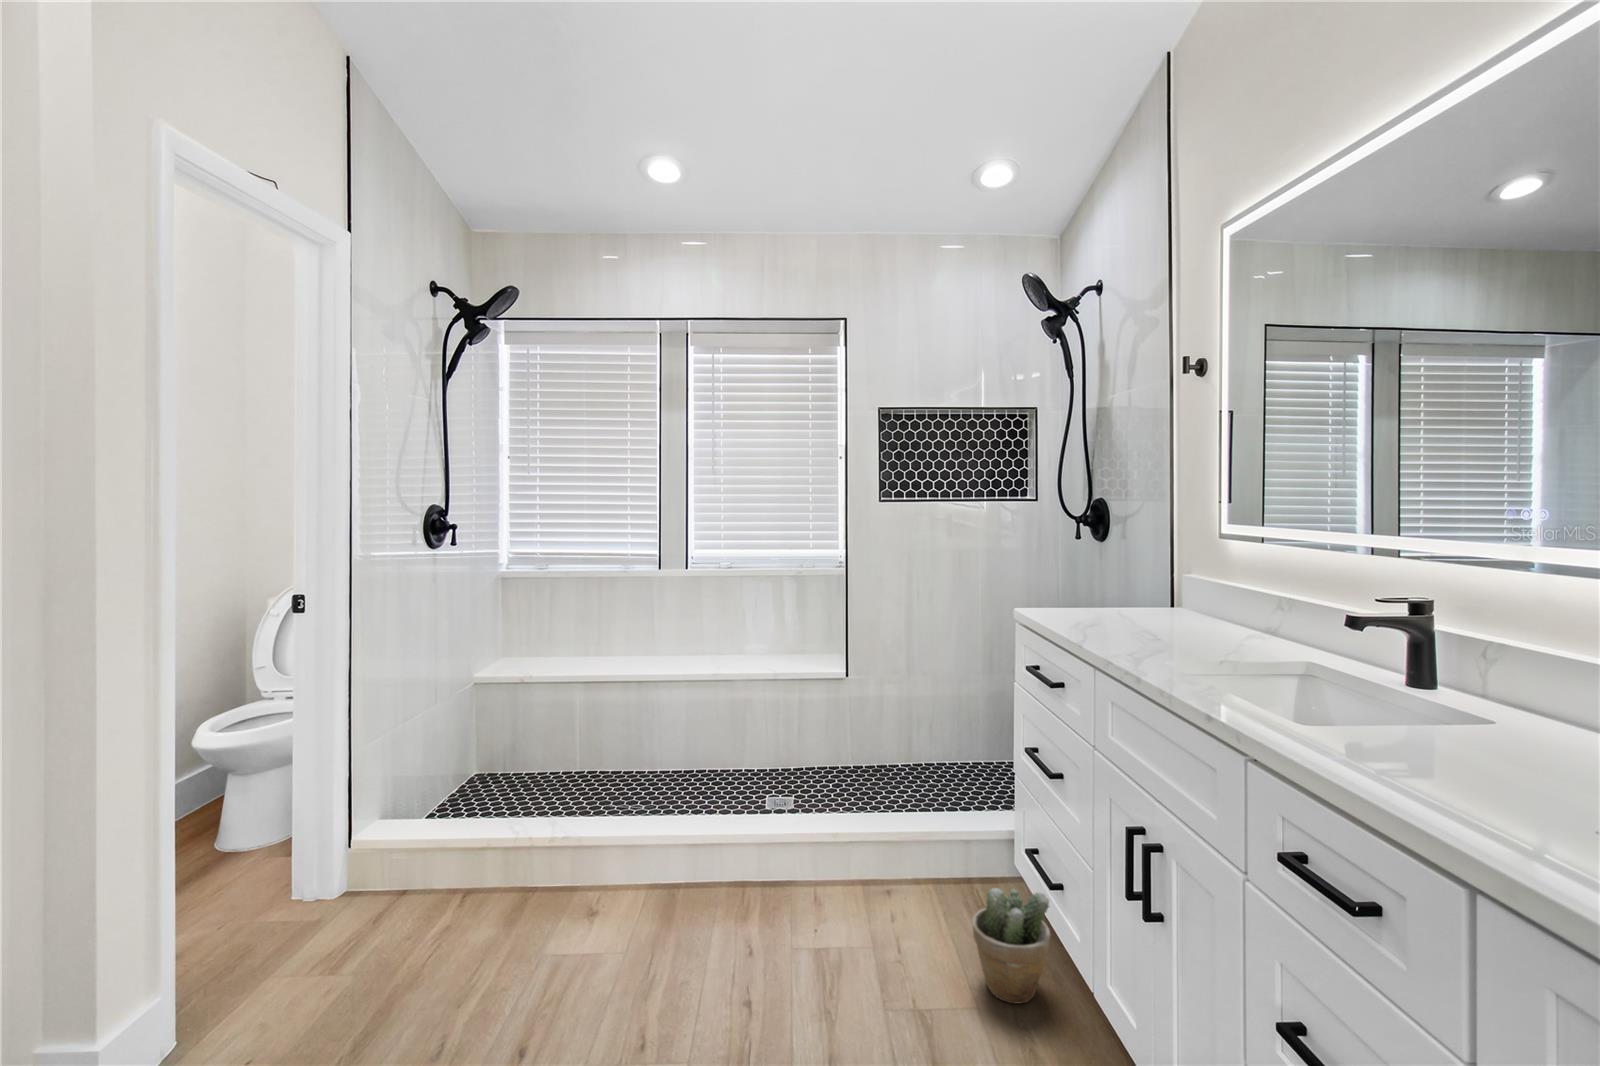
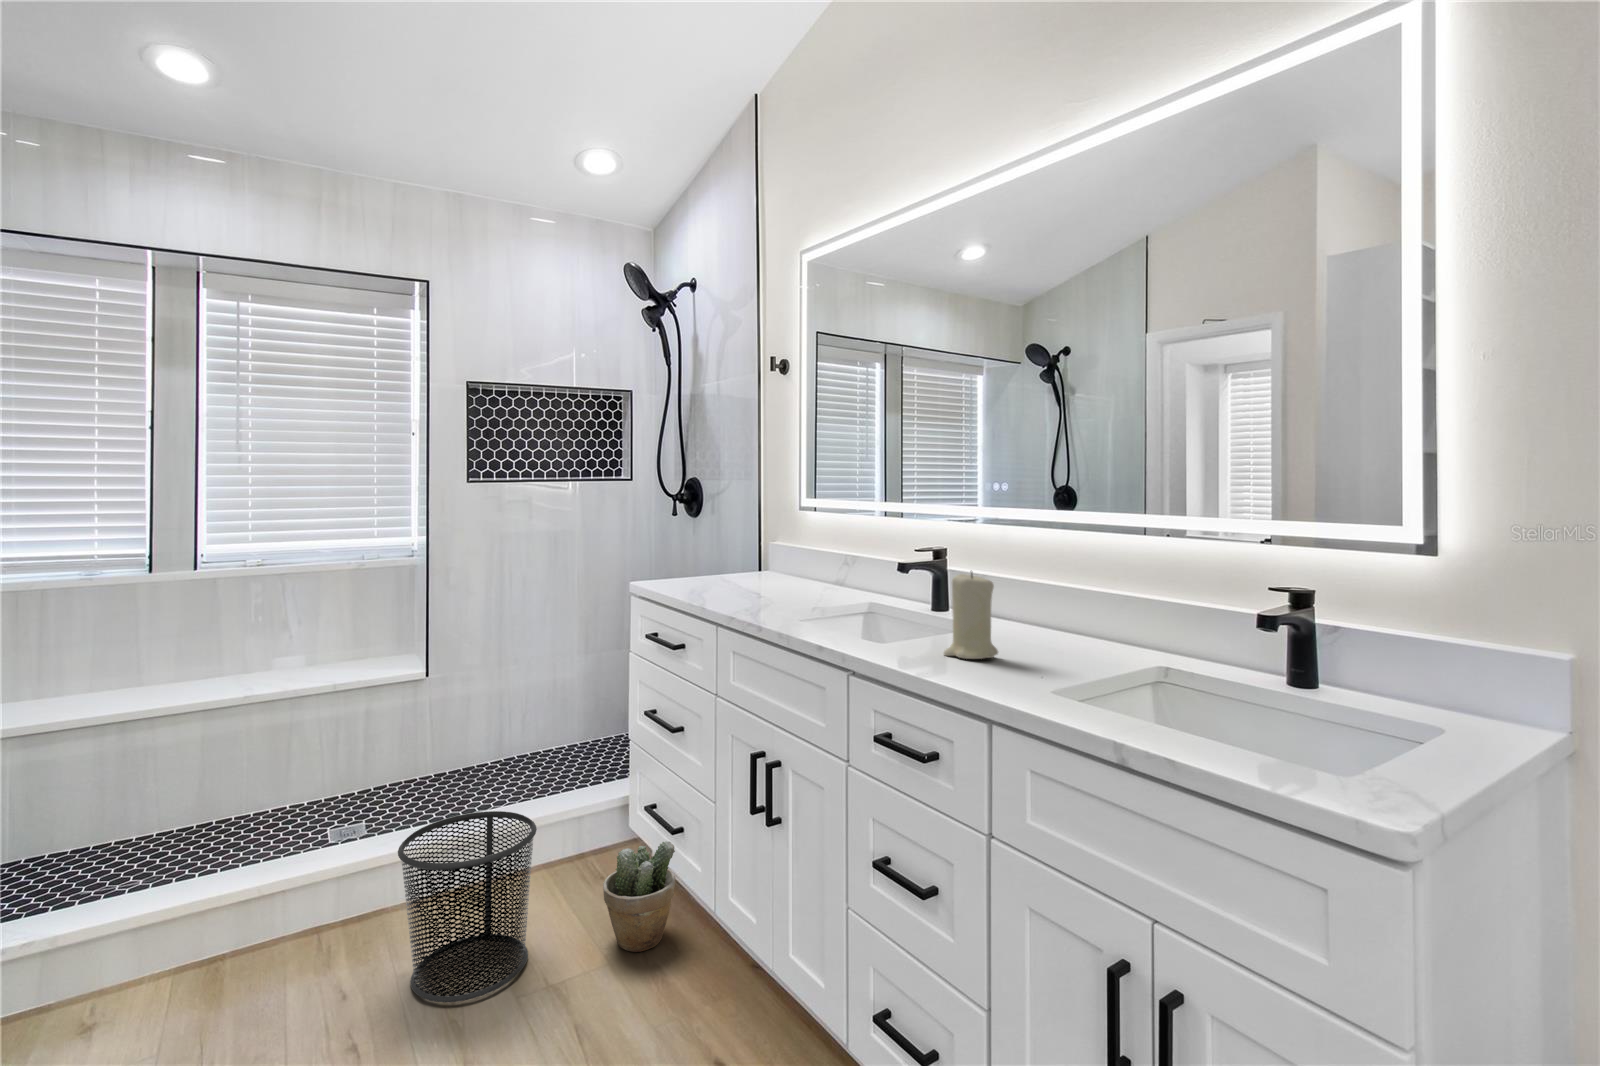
candle: none [1409,640,1524,782] -> present [944,572,998,659]
waste bin: none [793,812,909,988] -> present [398,811,537,1002]

